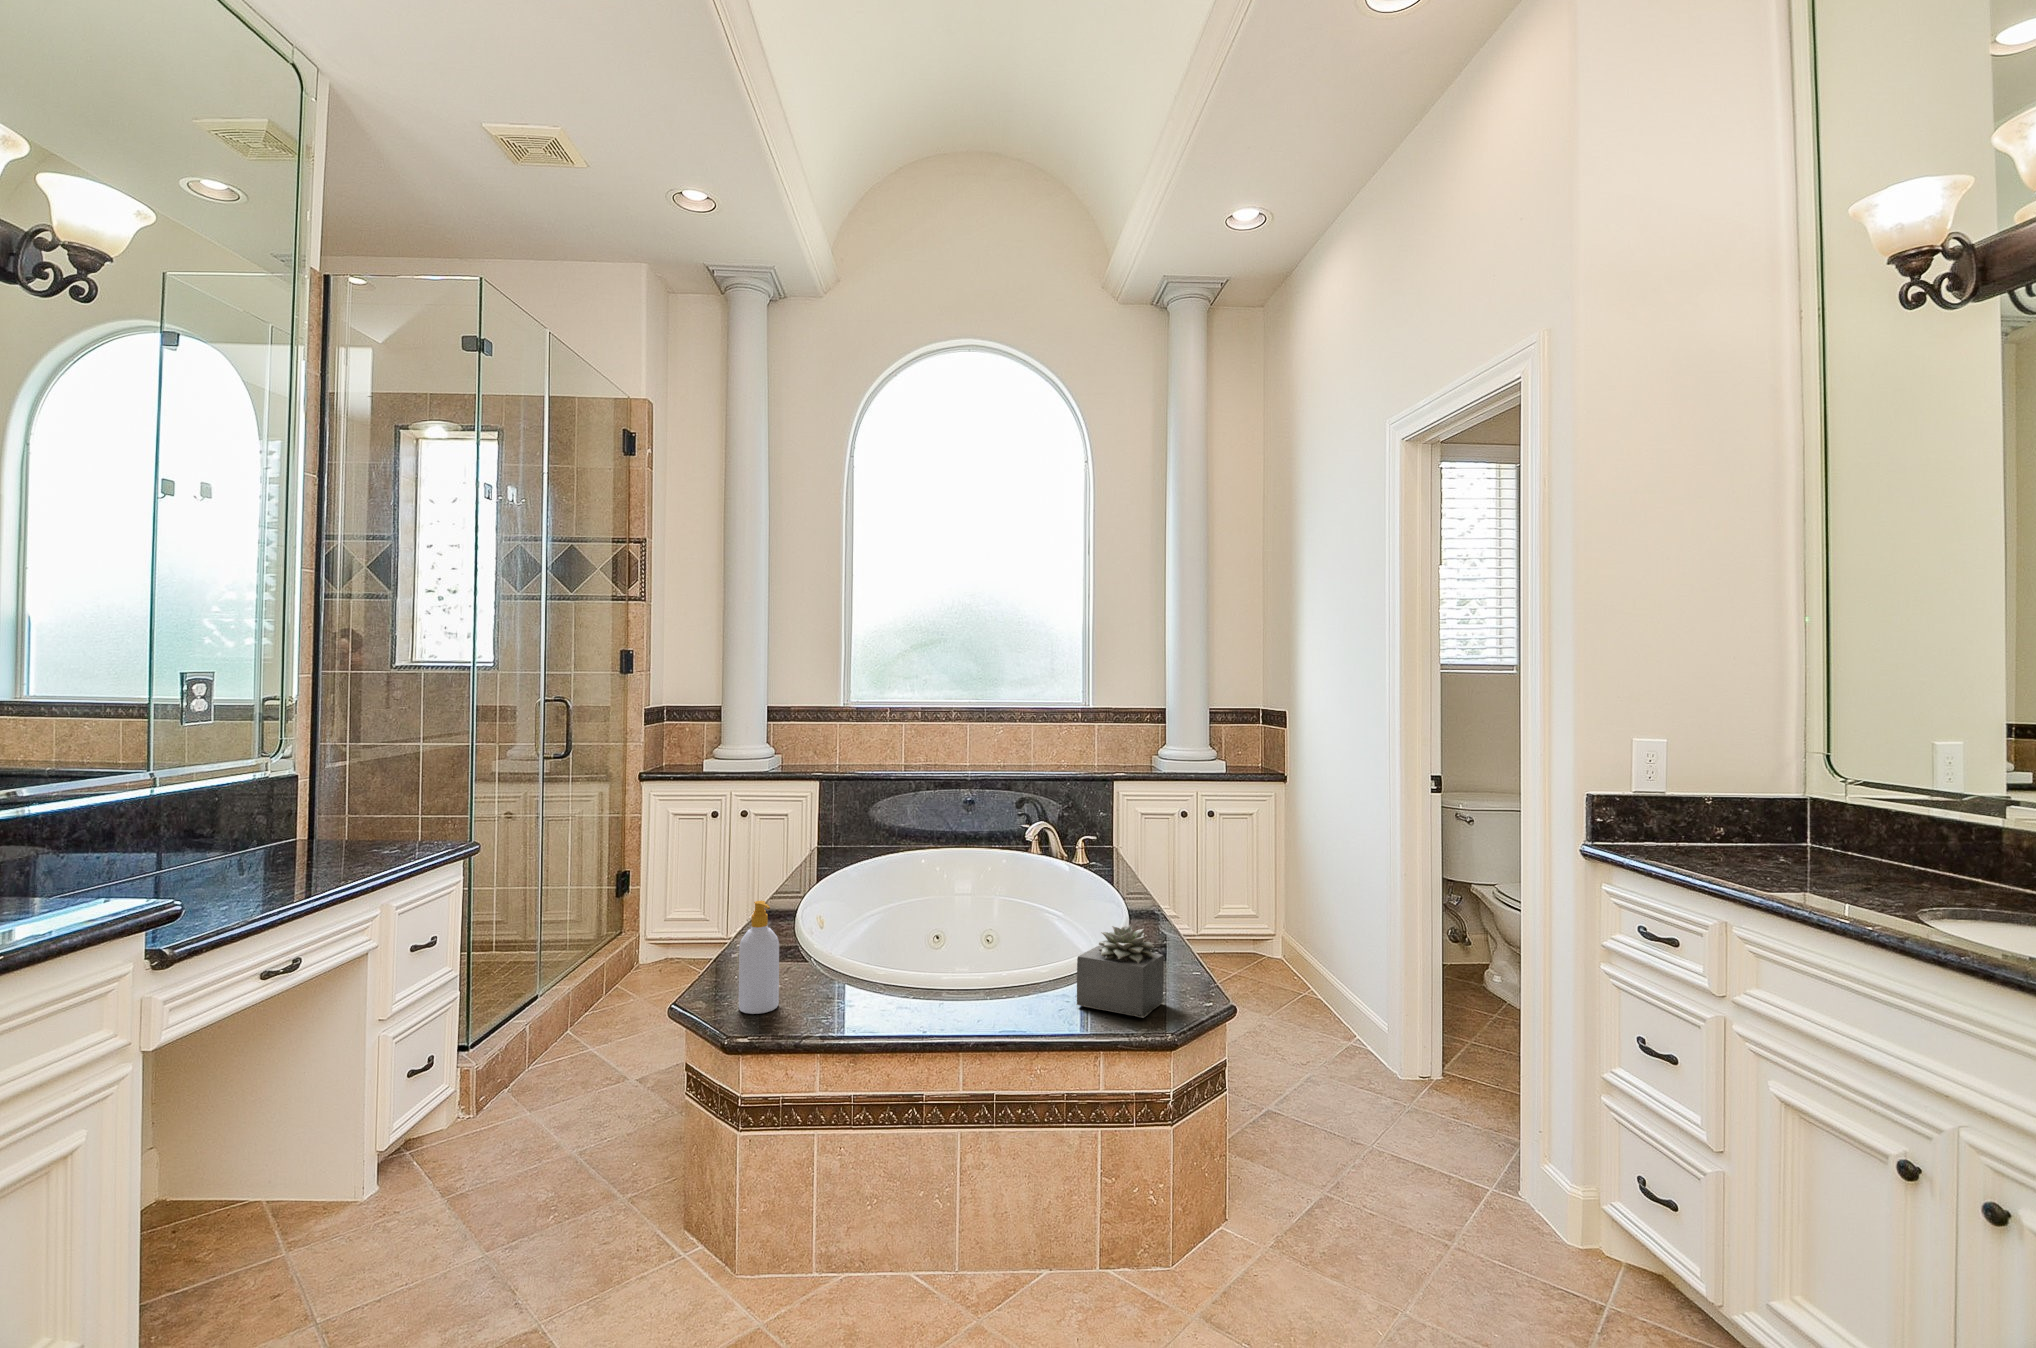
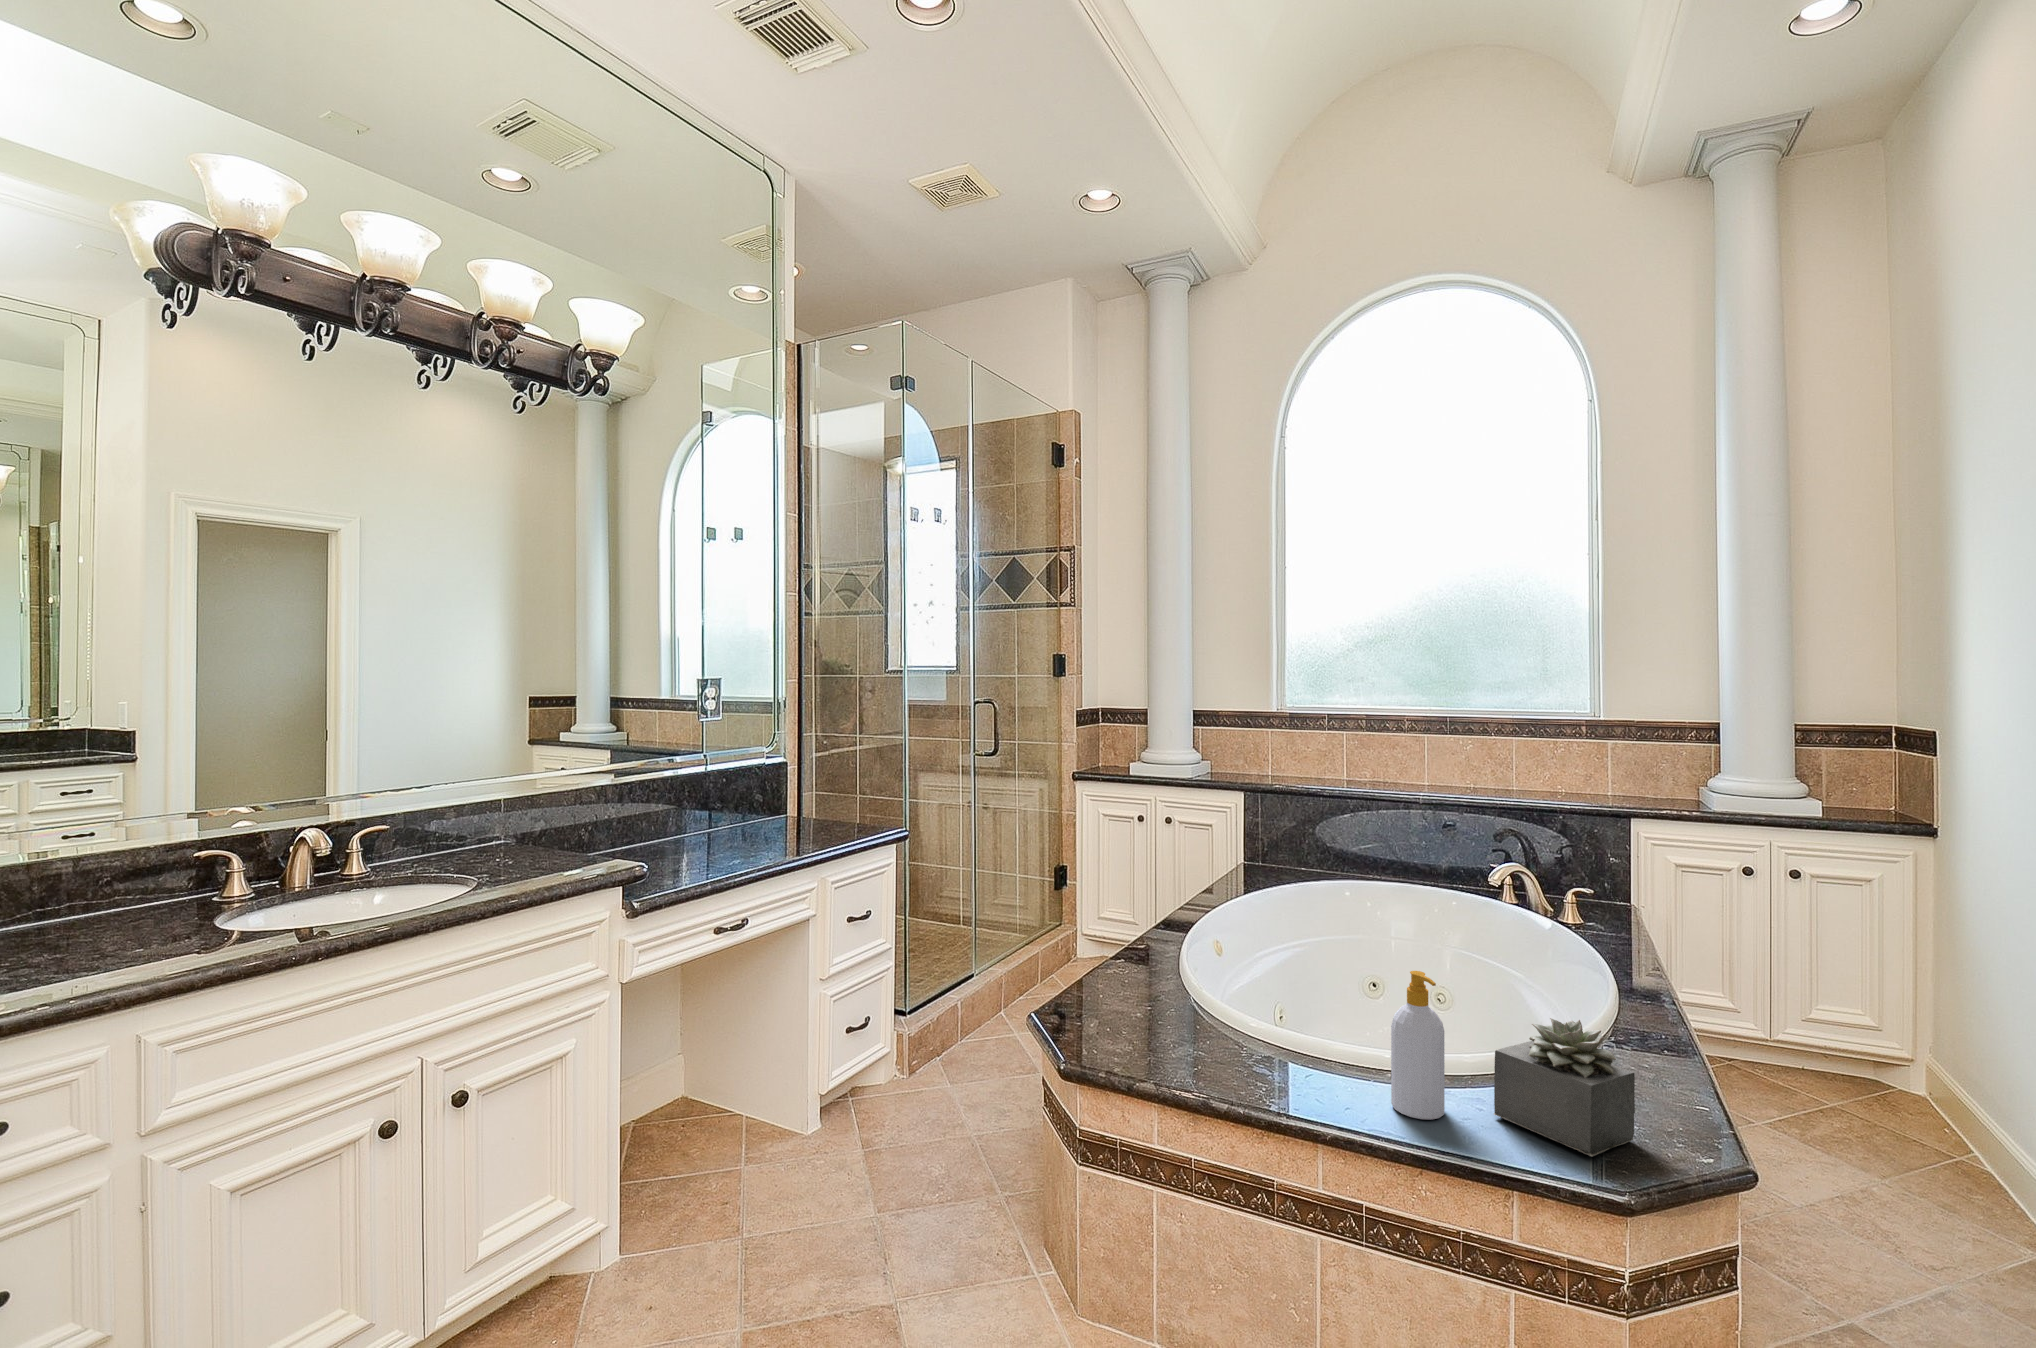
soap bottle: present [739,901,779,1014] -> present [1391,971,1445,1120]

